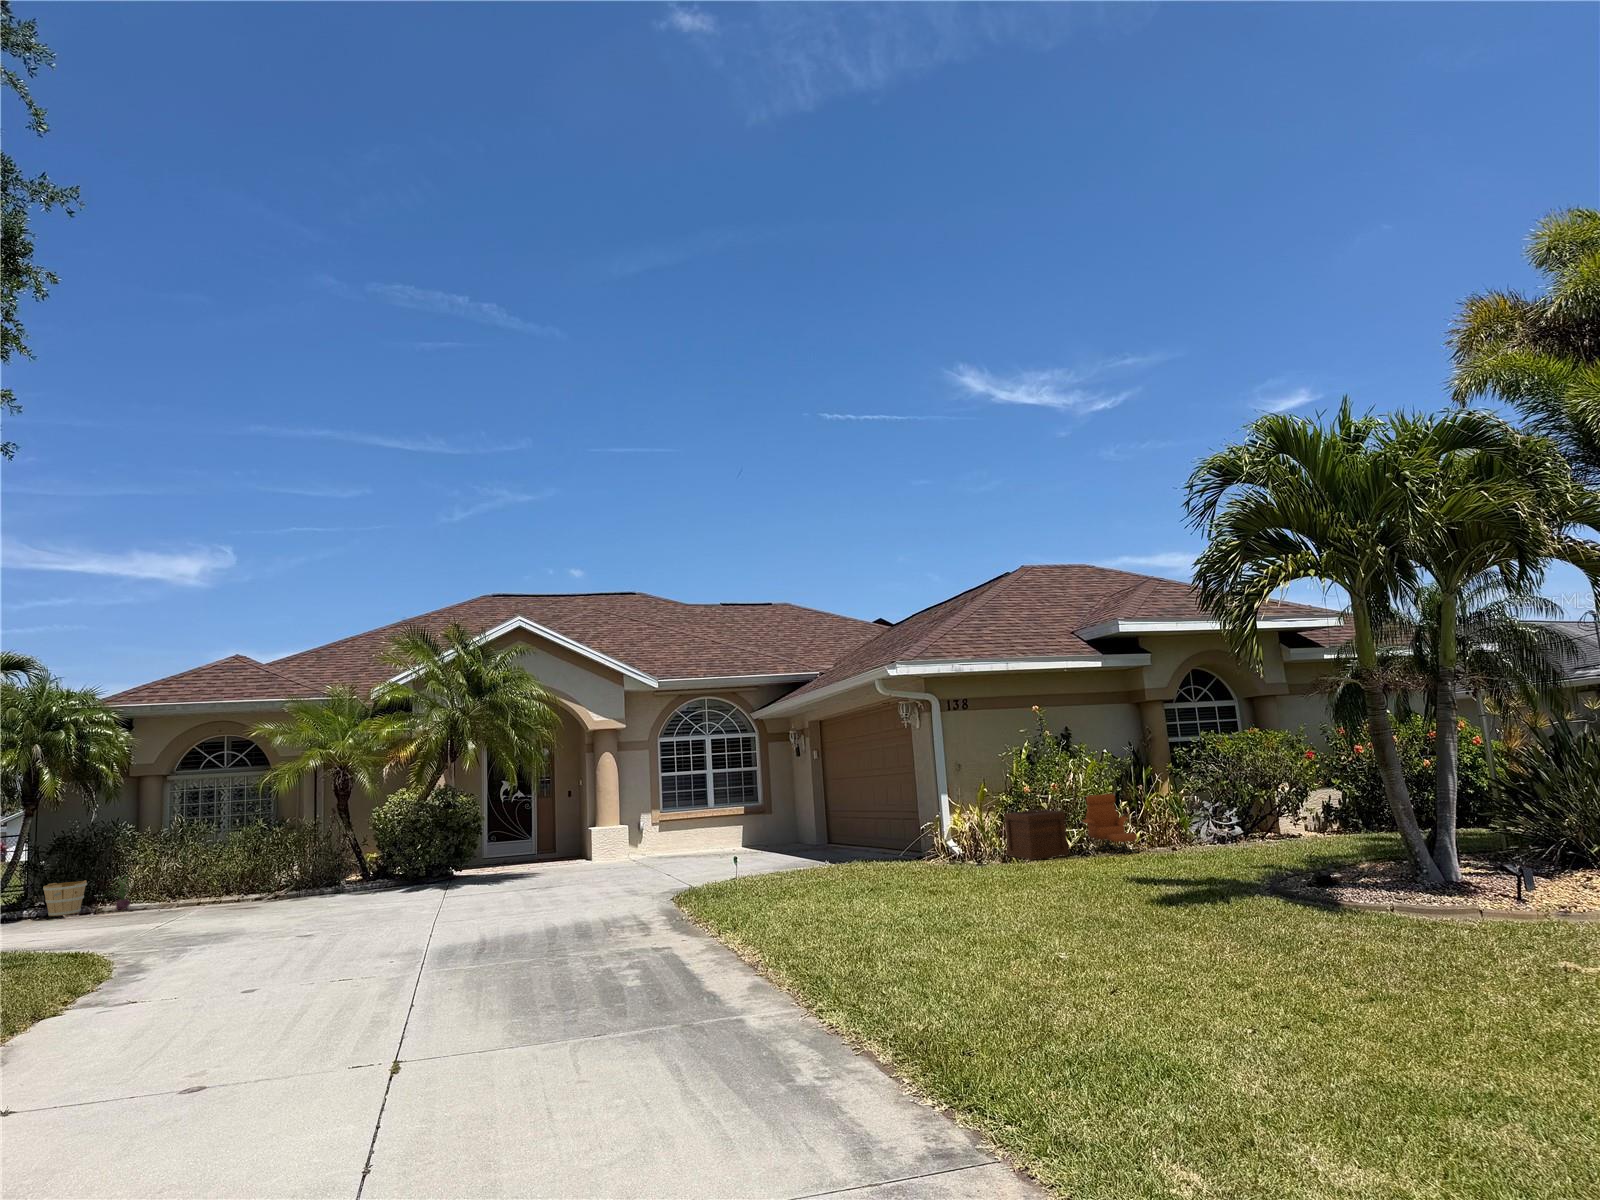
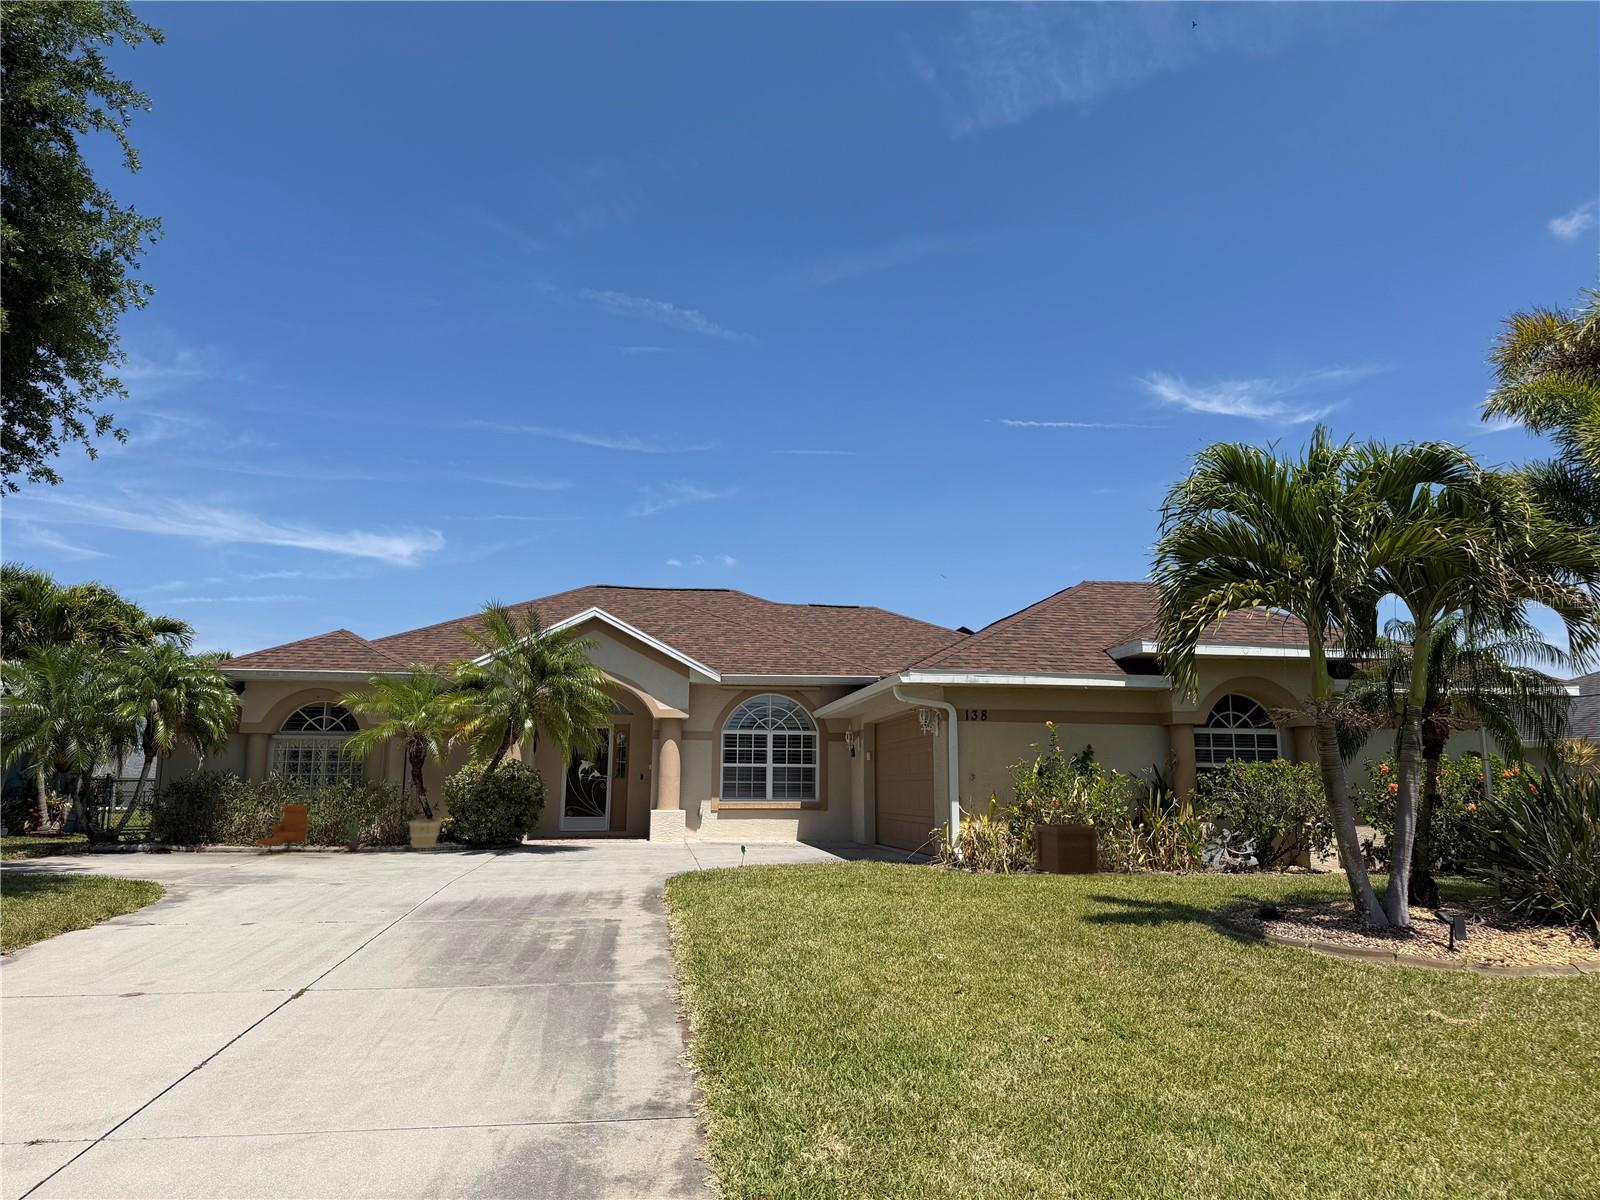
lounge chair: present [1083,794,1138,854] -> present [257,805,310,855]
decorative plant: present [113,876,130,910] -> present [347,822,359,851]
wooden bucket: present [43,880,87,916] -> present [409,819,441,848]

